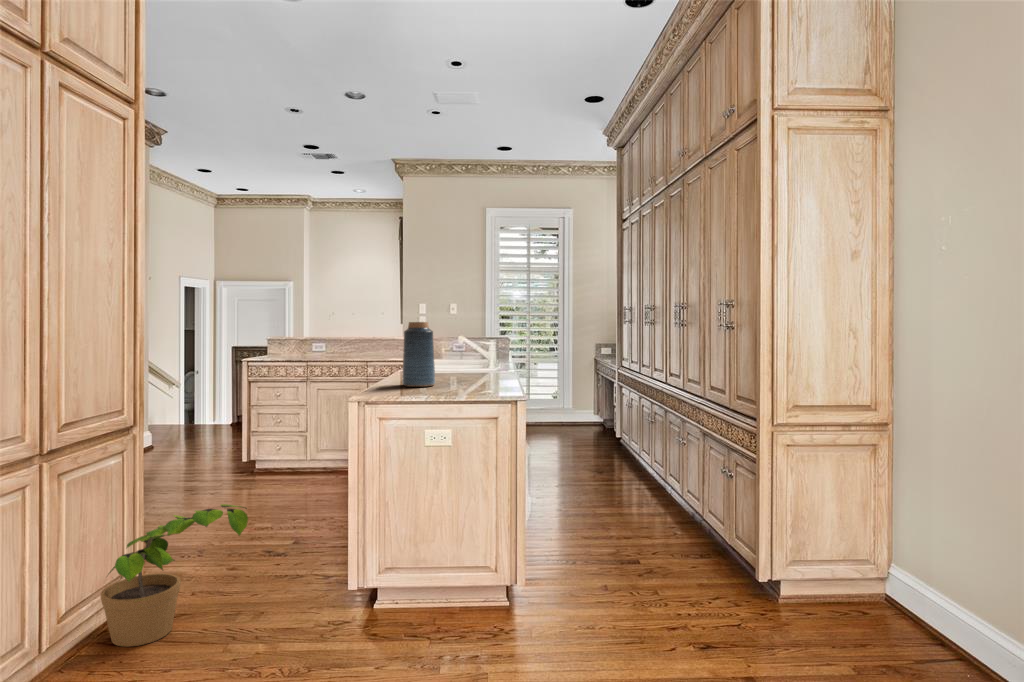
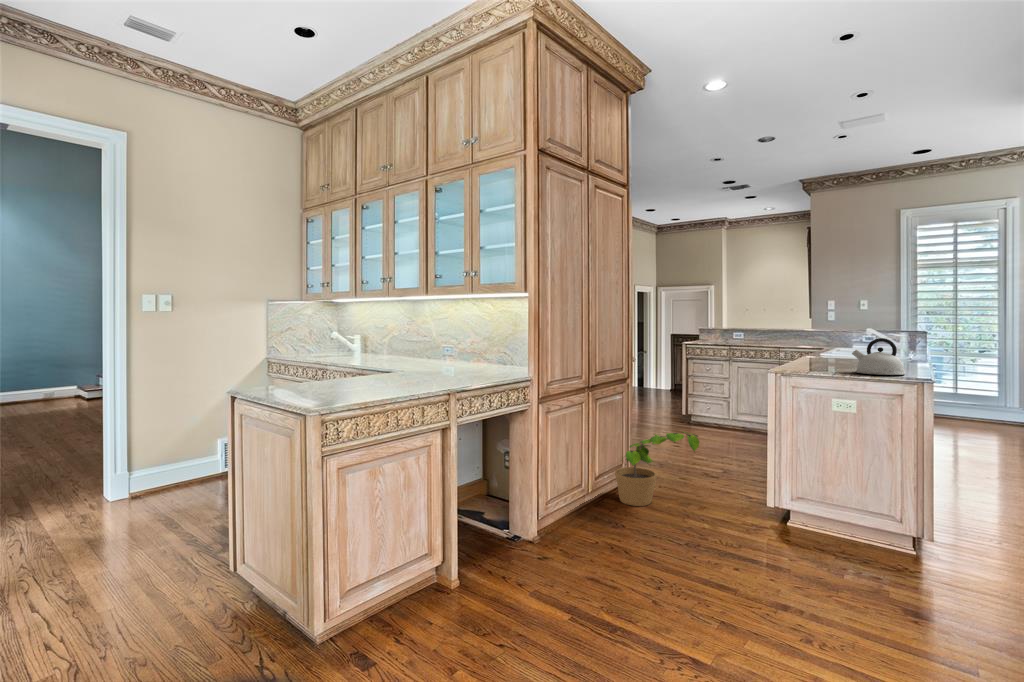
vase: present [402,322,435,387] -> none [813,316,843,366]
kettle: none [445,350,500,396] -> present [852,338,905,375]

